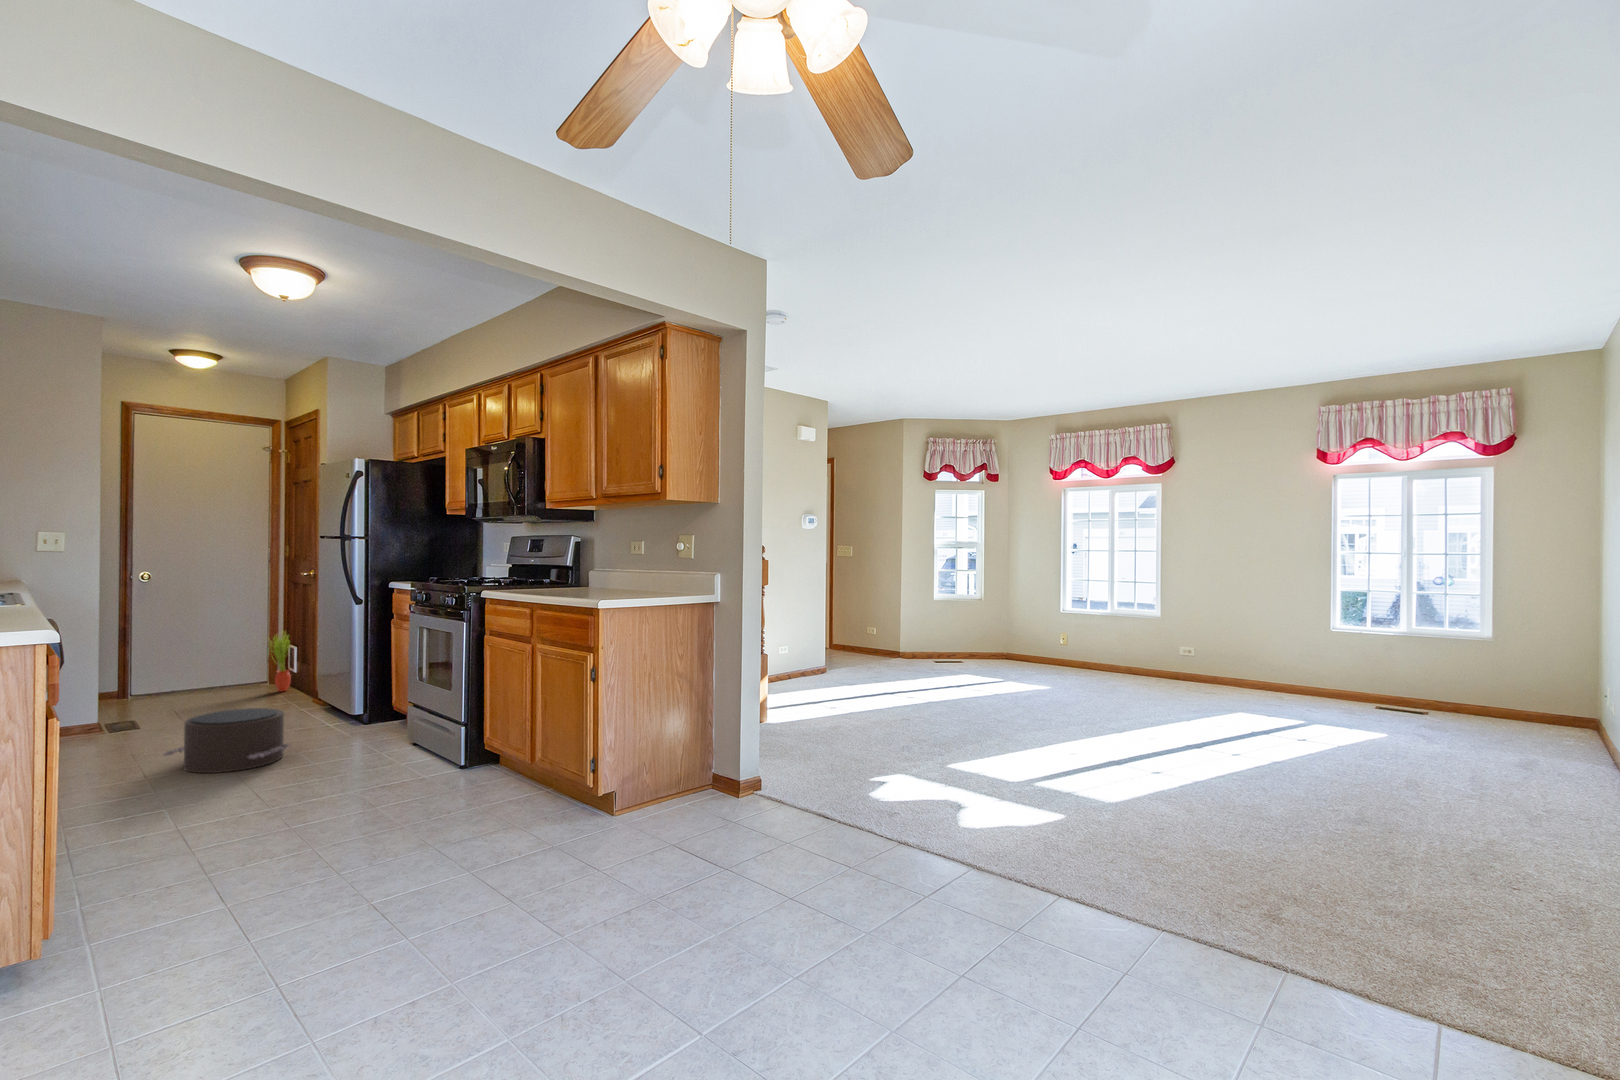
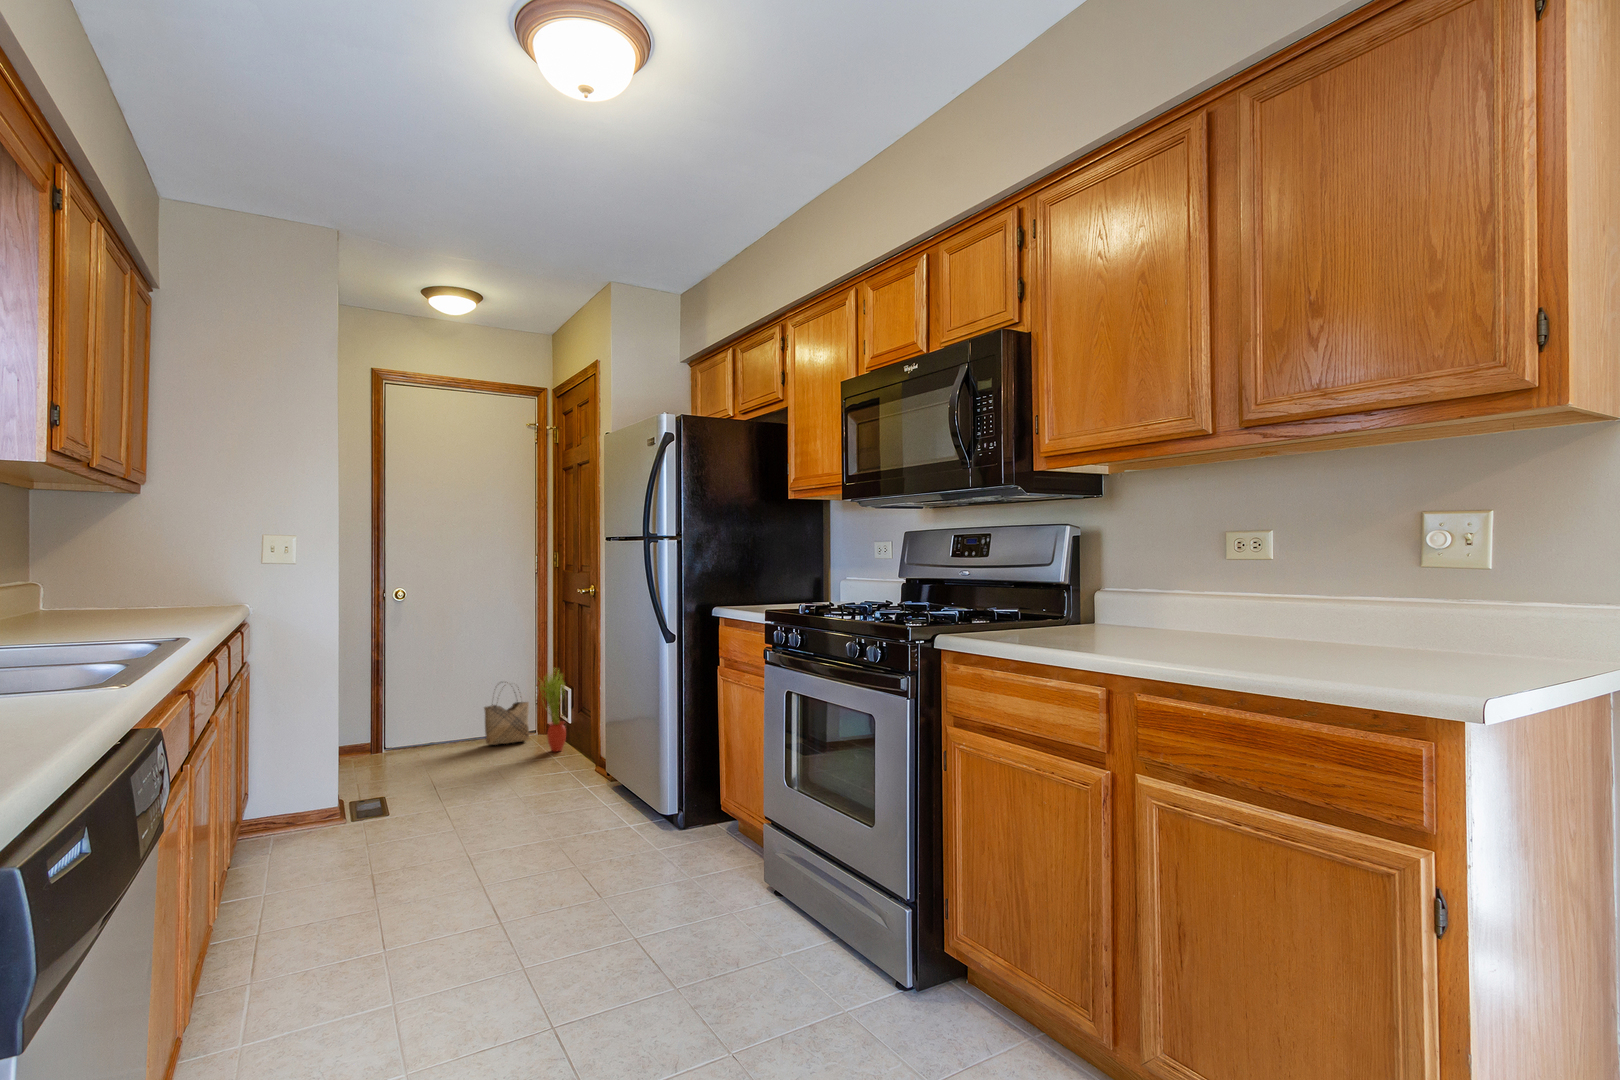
woven basket: none [221,643,261,690] -> present [484,689,529,745]
pouf: present [164,708,289,773] -> none [398,823,595,960]

